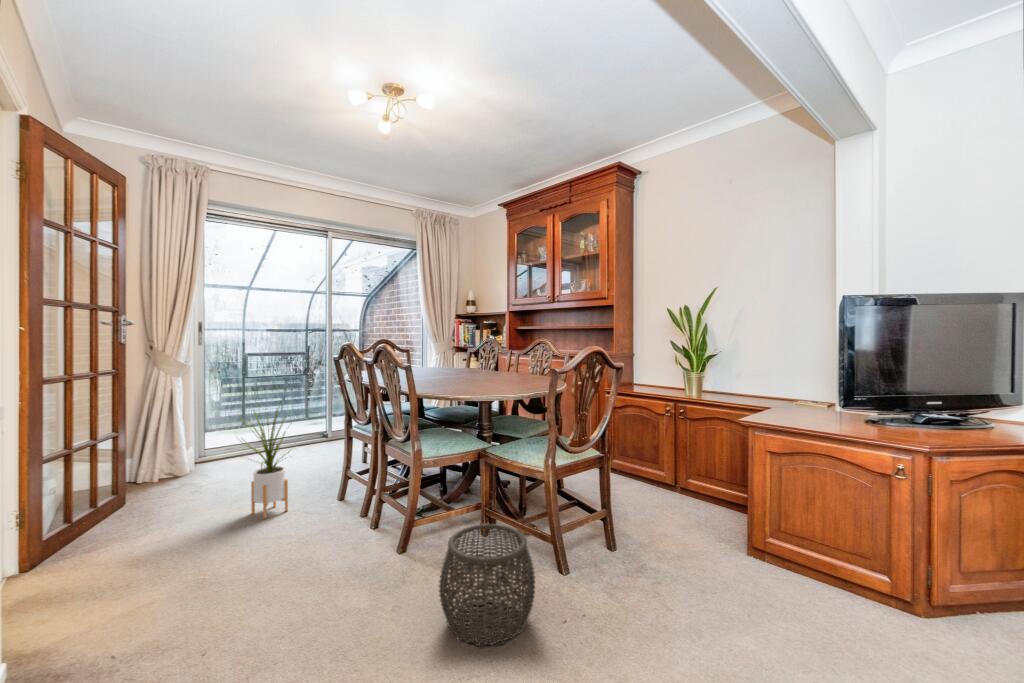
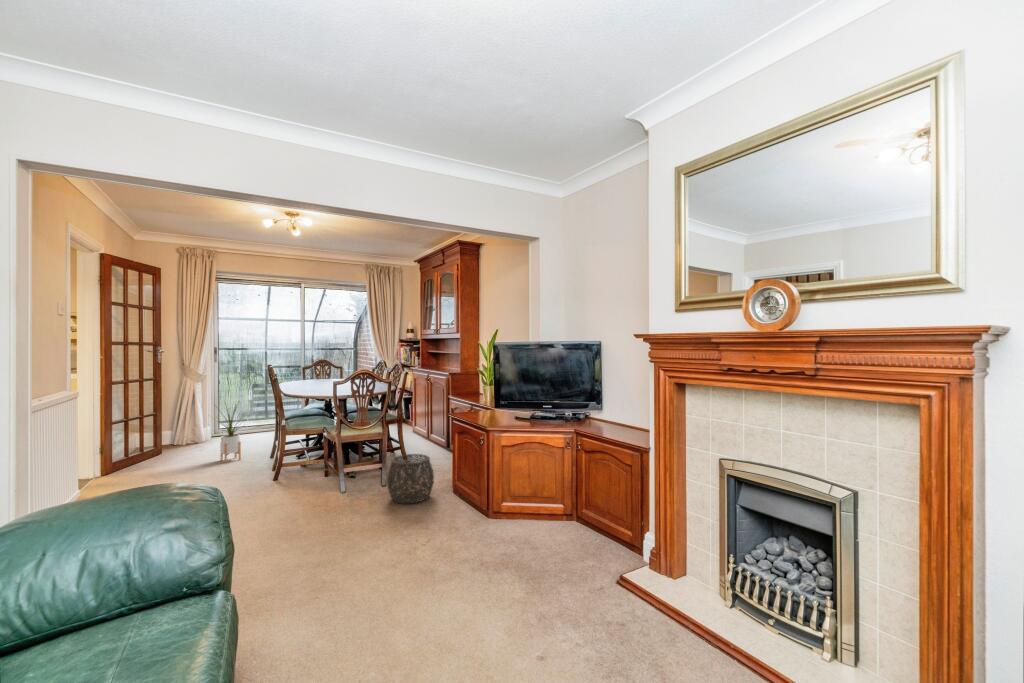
woven basket: present [439,524,535,646] -> present [387,454,434,504]

